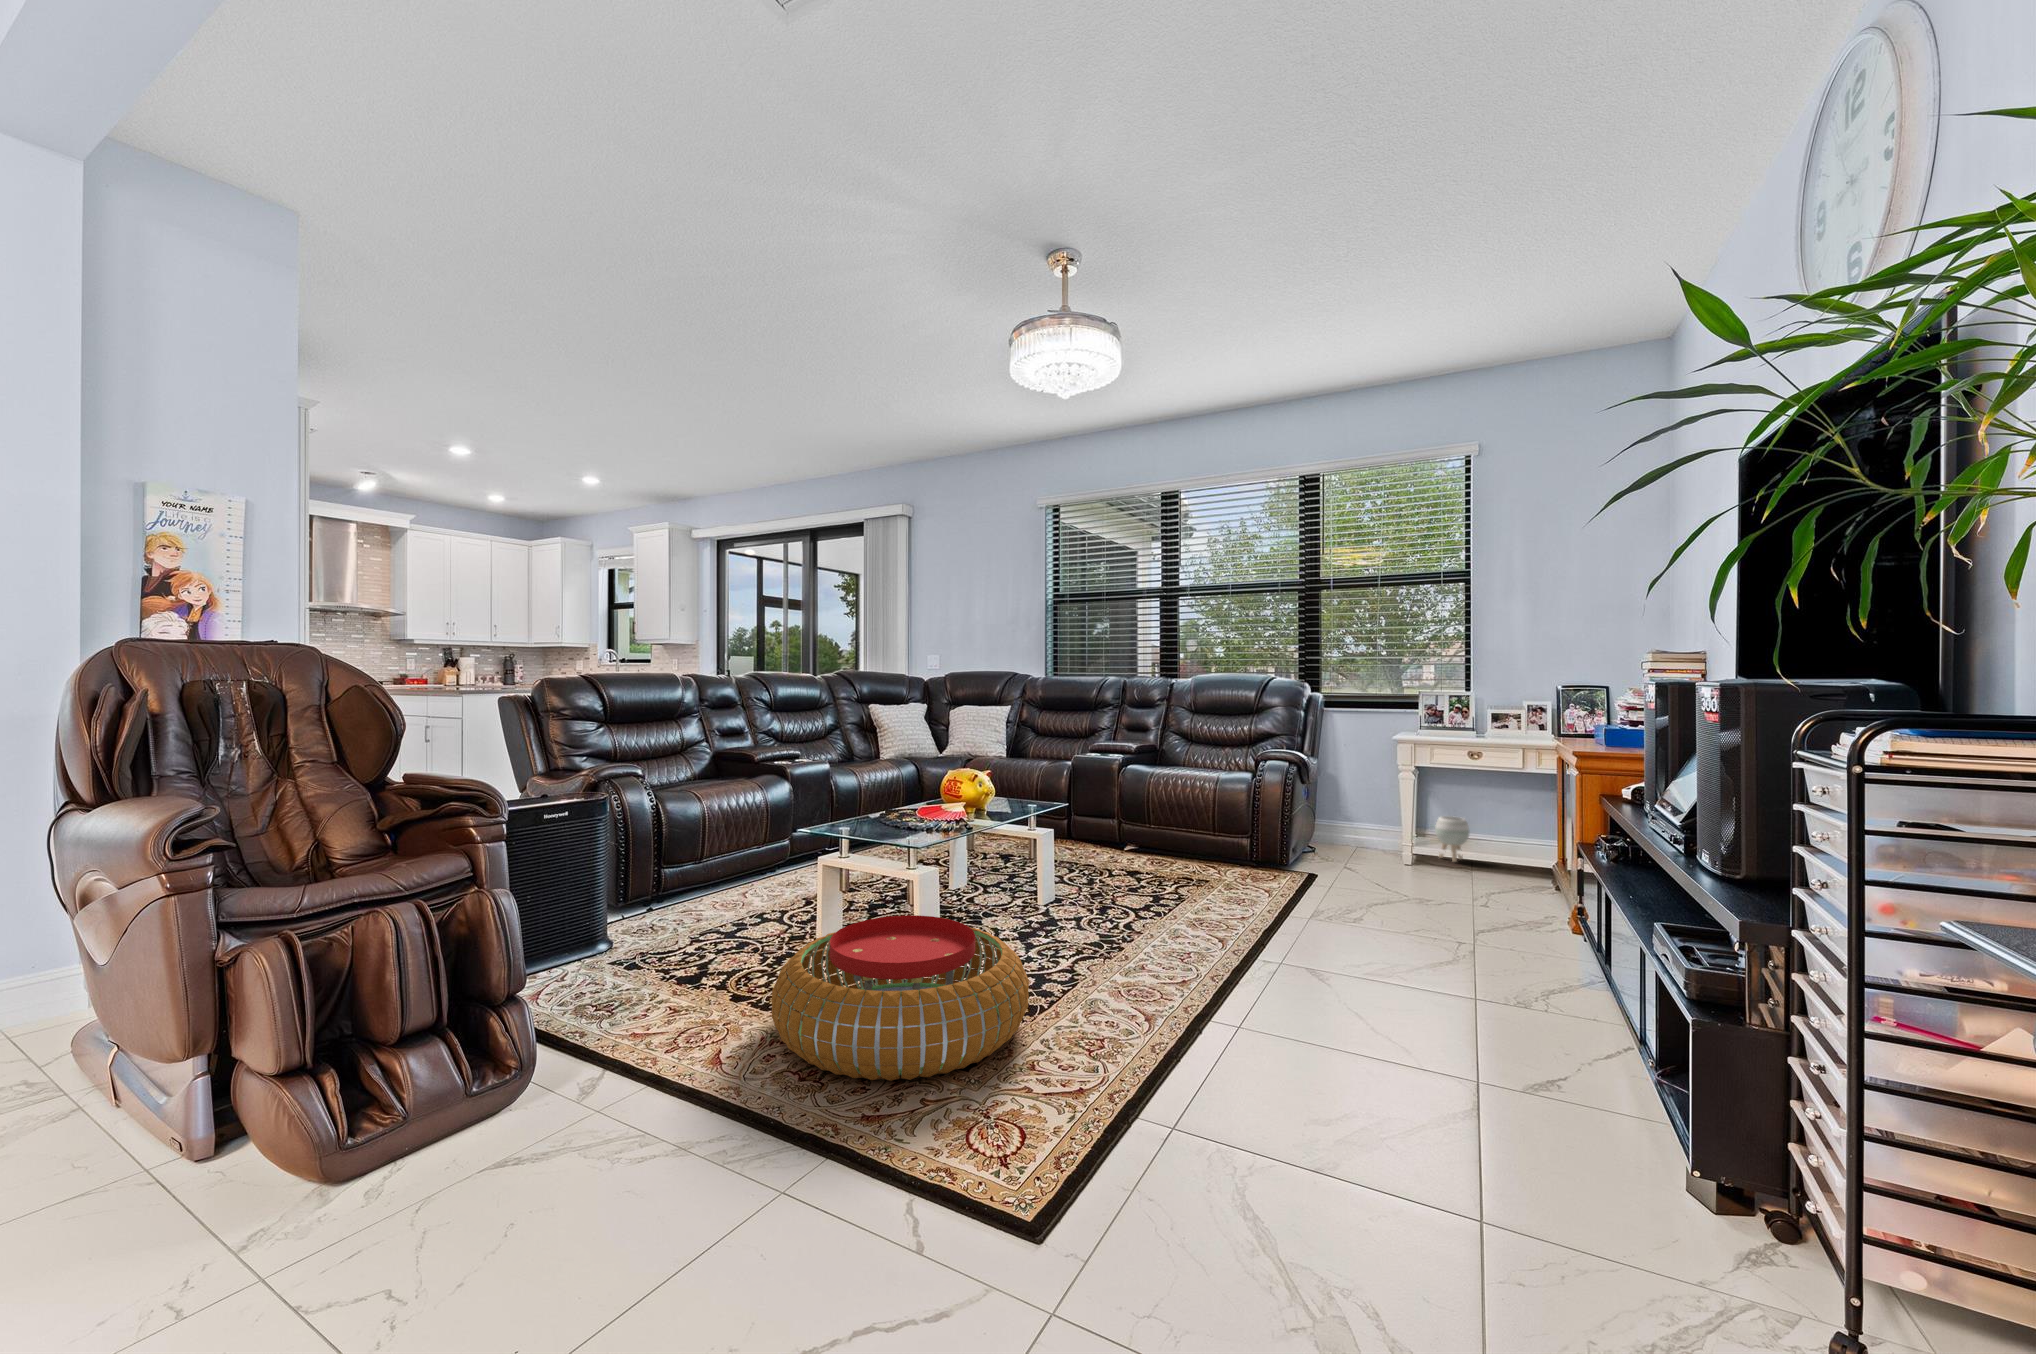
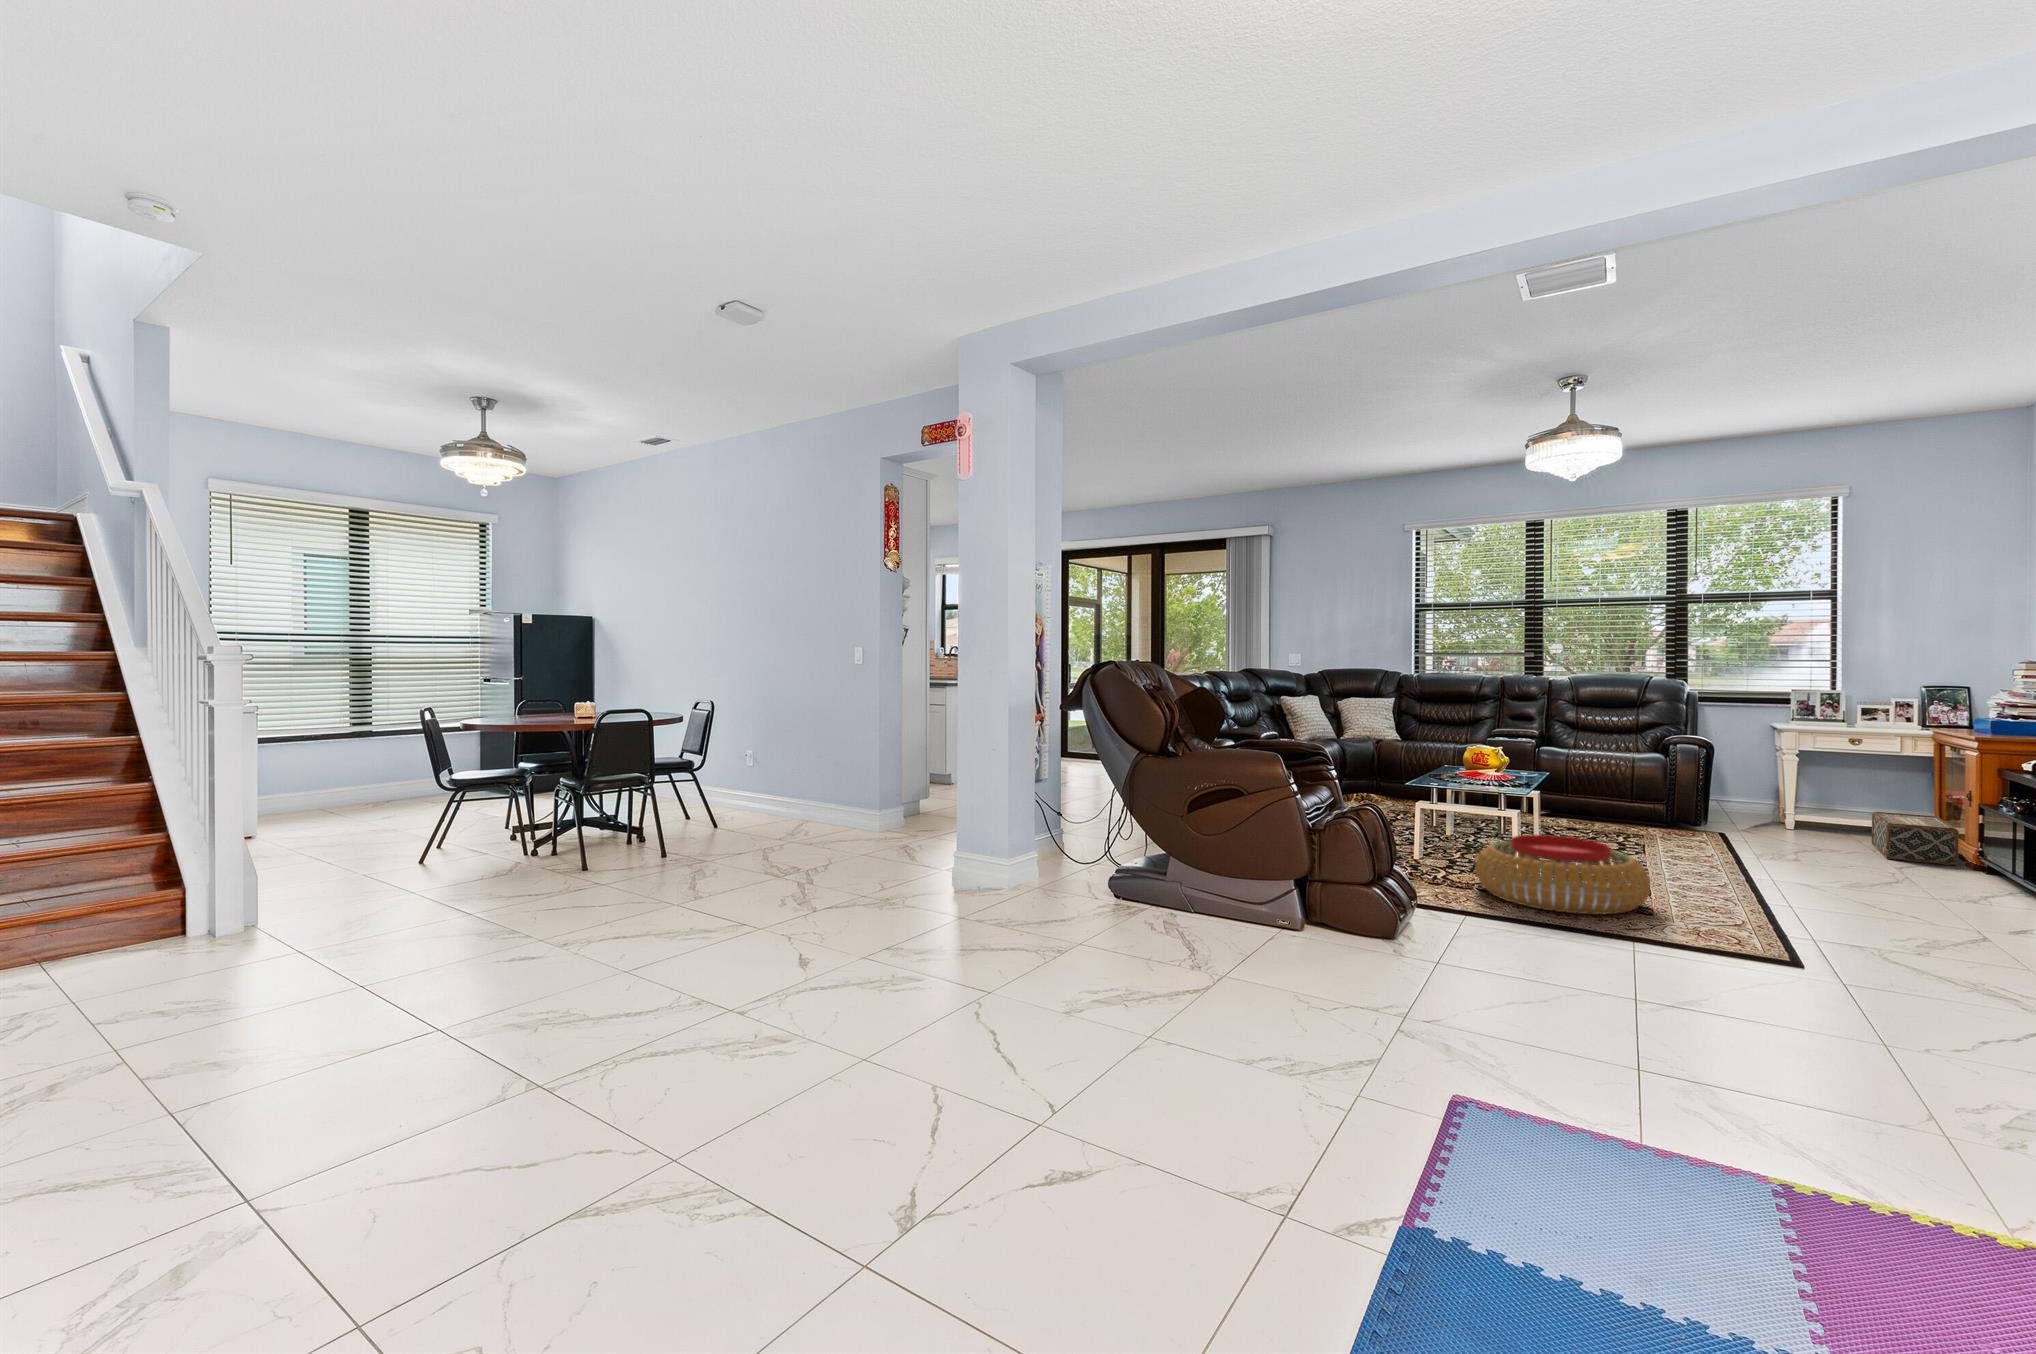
planter: present [1435,816,1469,862] -> none [1806,791,1838,827]
woven basket: none [1486,848,1571,930] -> present [1872,812,1959,866]

